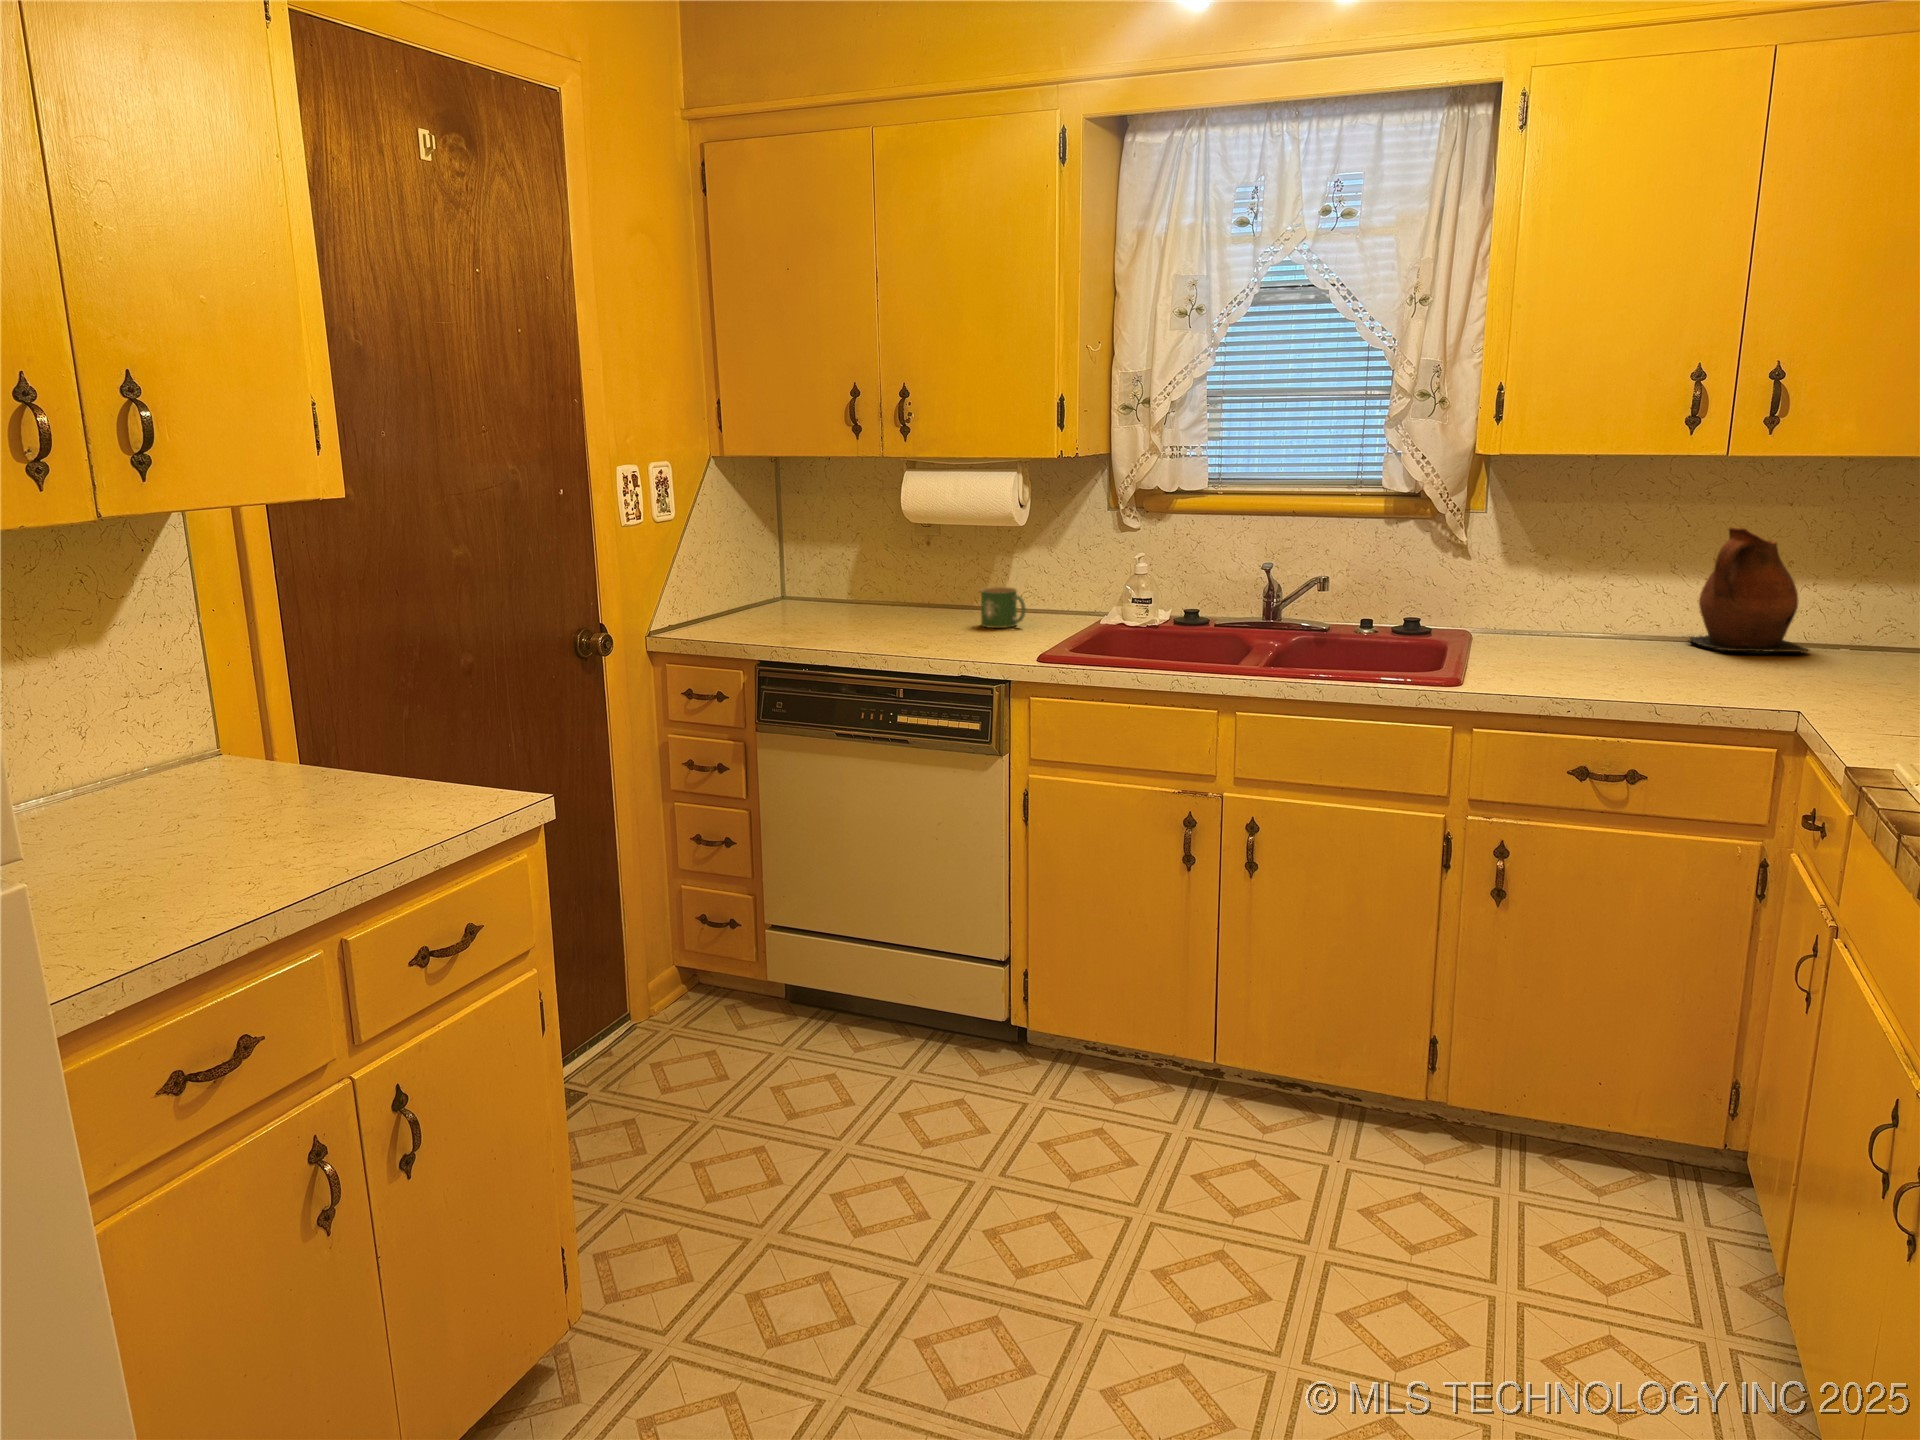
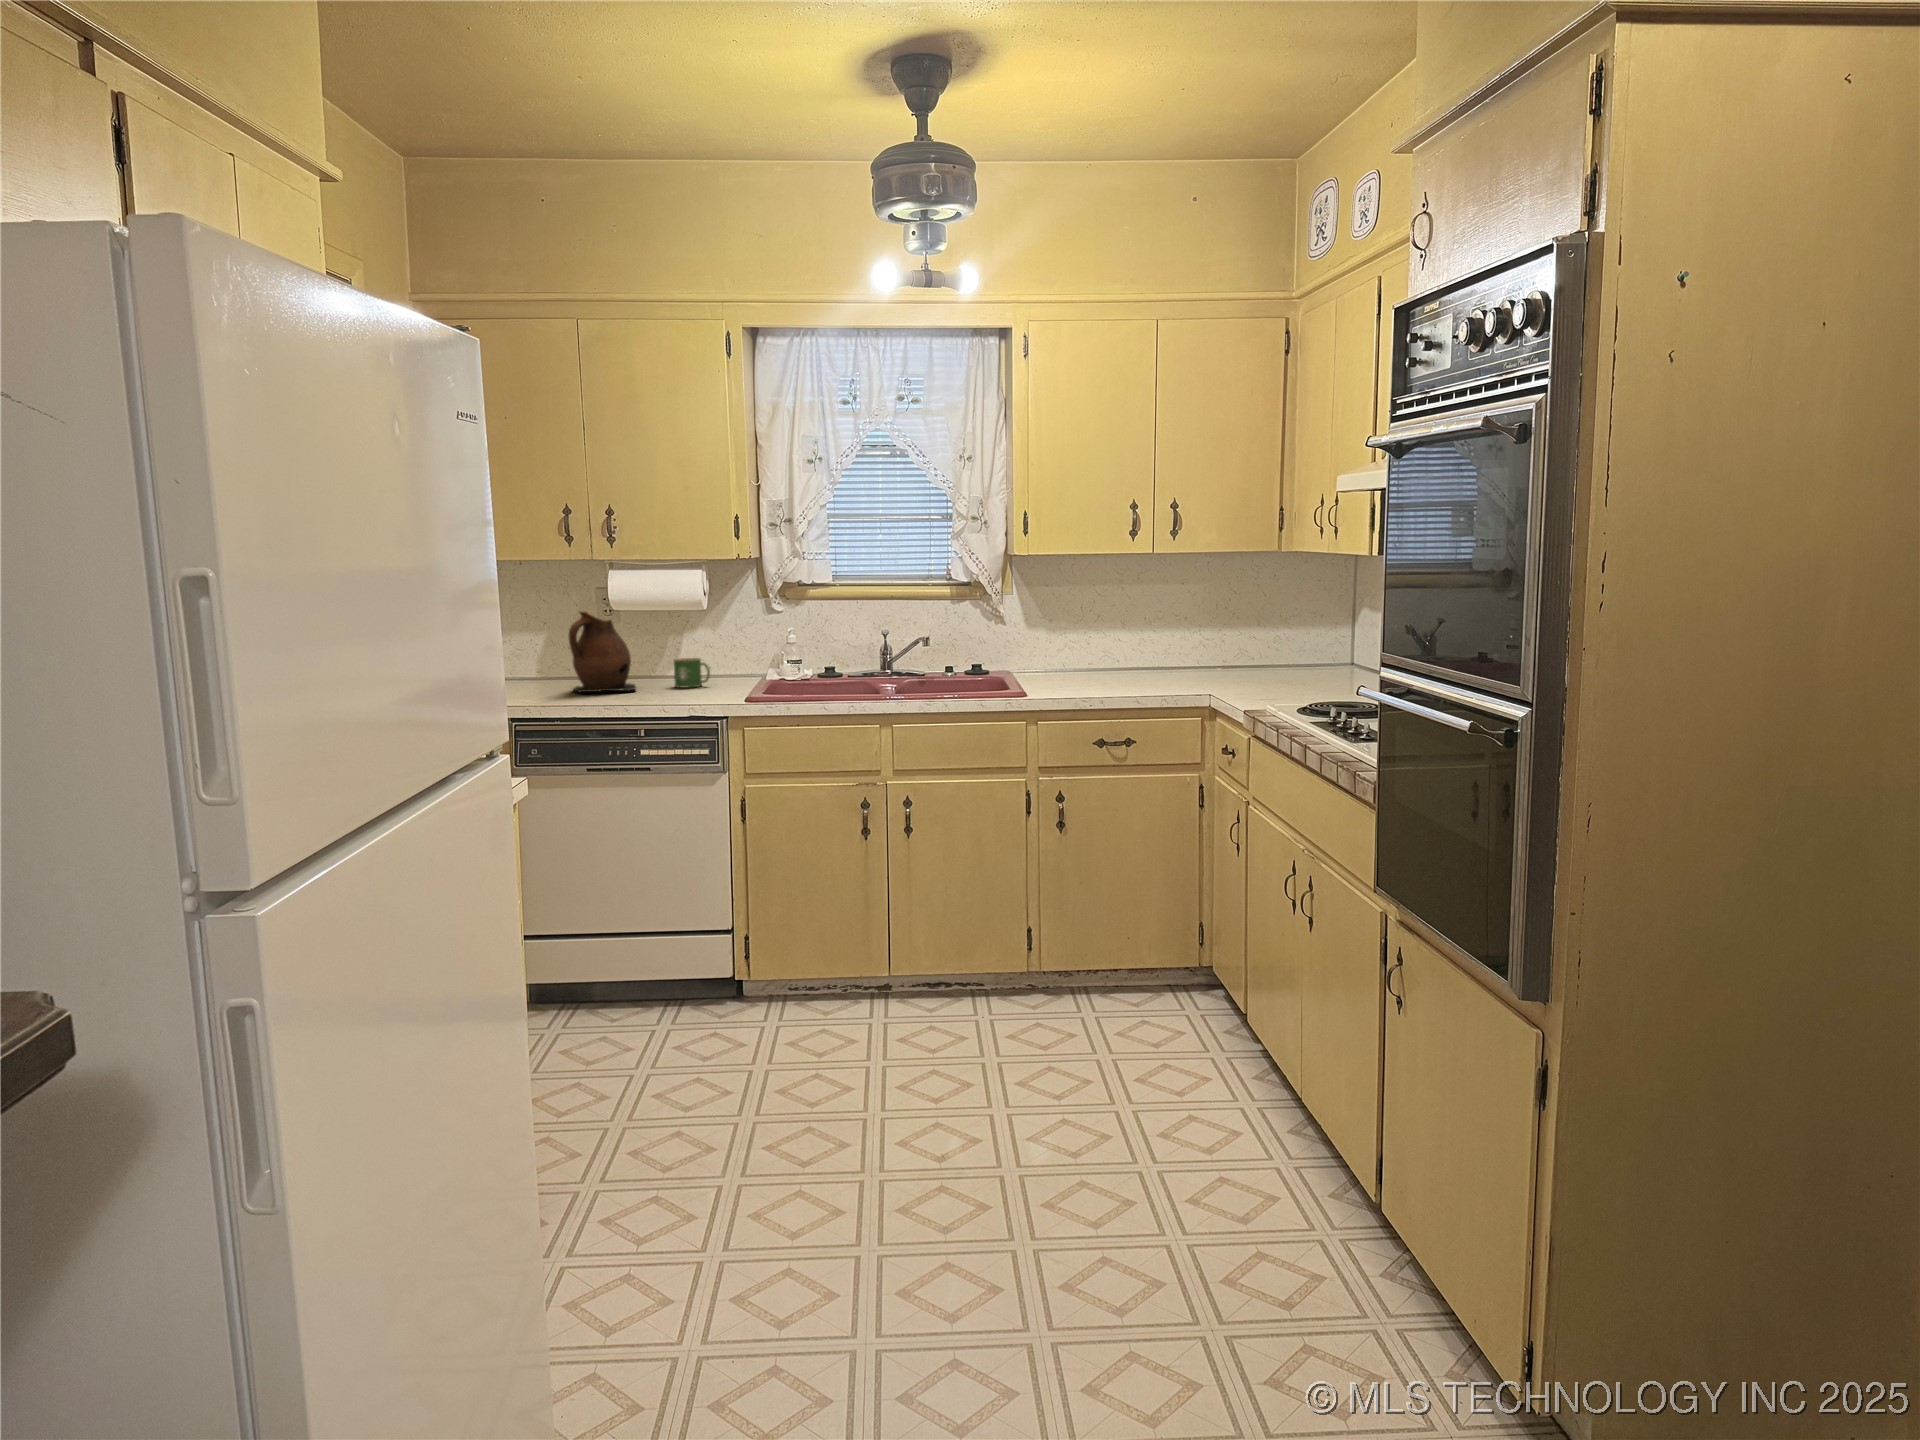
ceramic pitcher: present [1689,527,1808,653] -> present [569,611,636,692]

